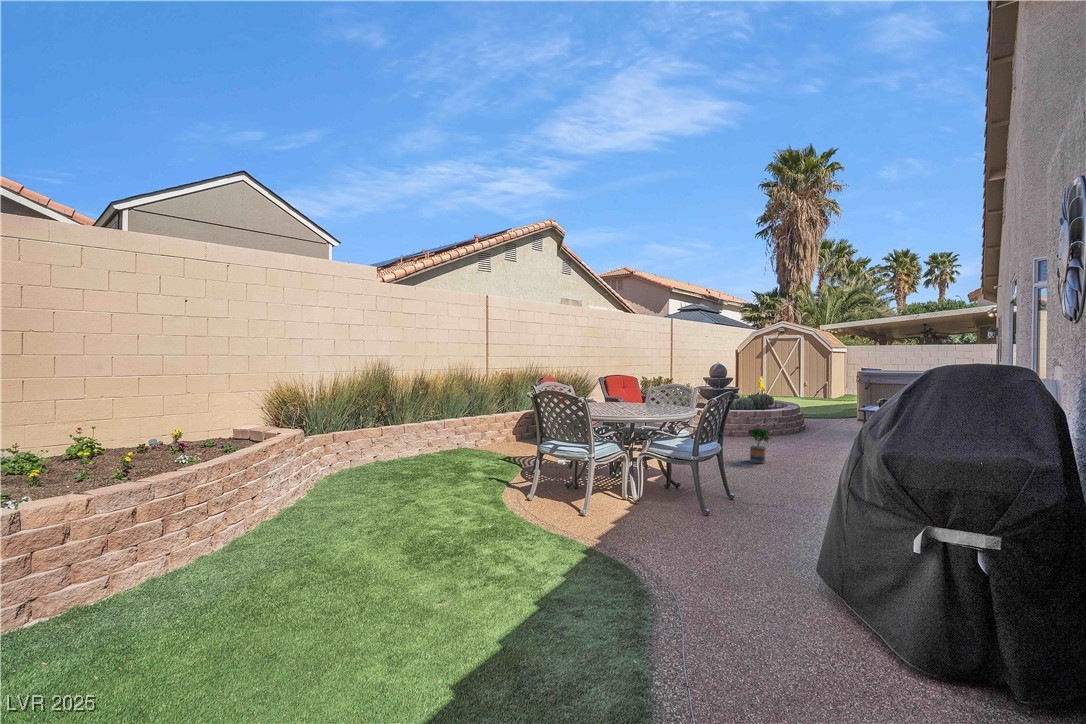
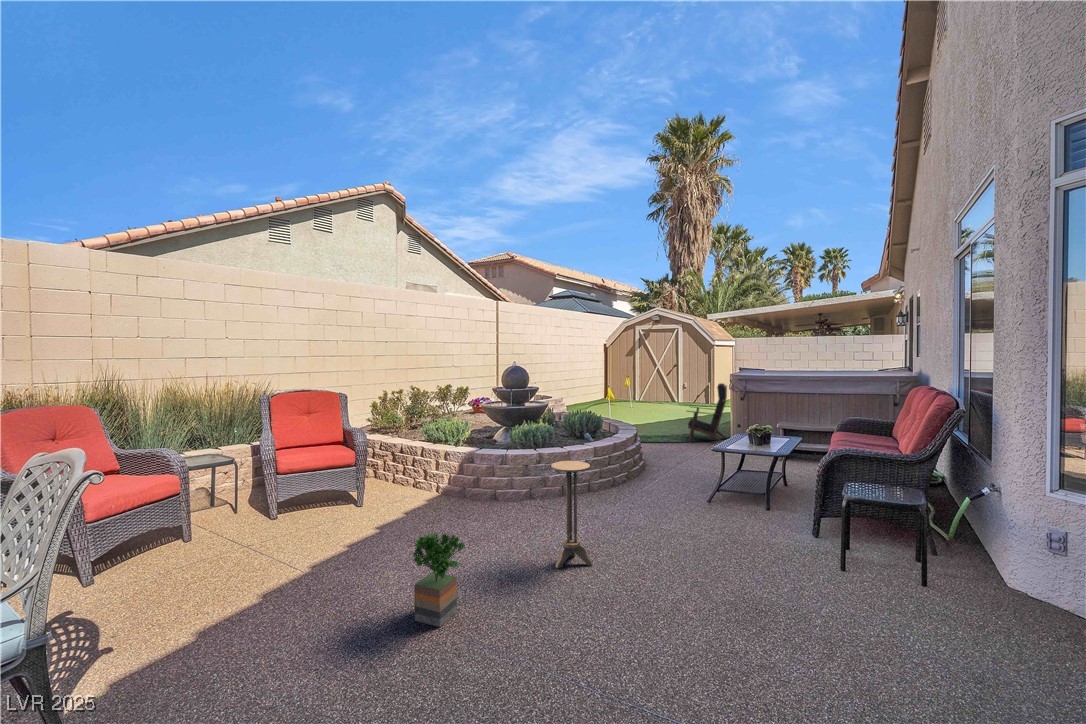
lounge chair: none [826,378,858,421] -> present [687,383,727,443]
side table: none [791,406,813,455] -> present [551,461,592,568]

